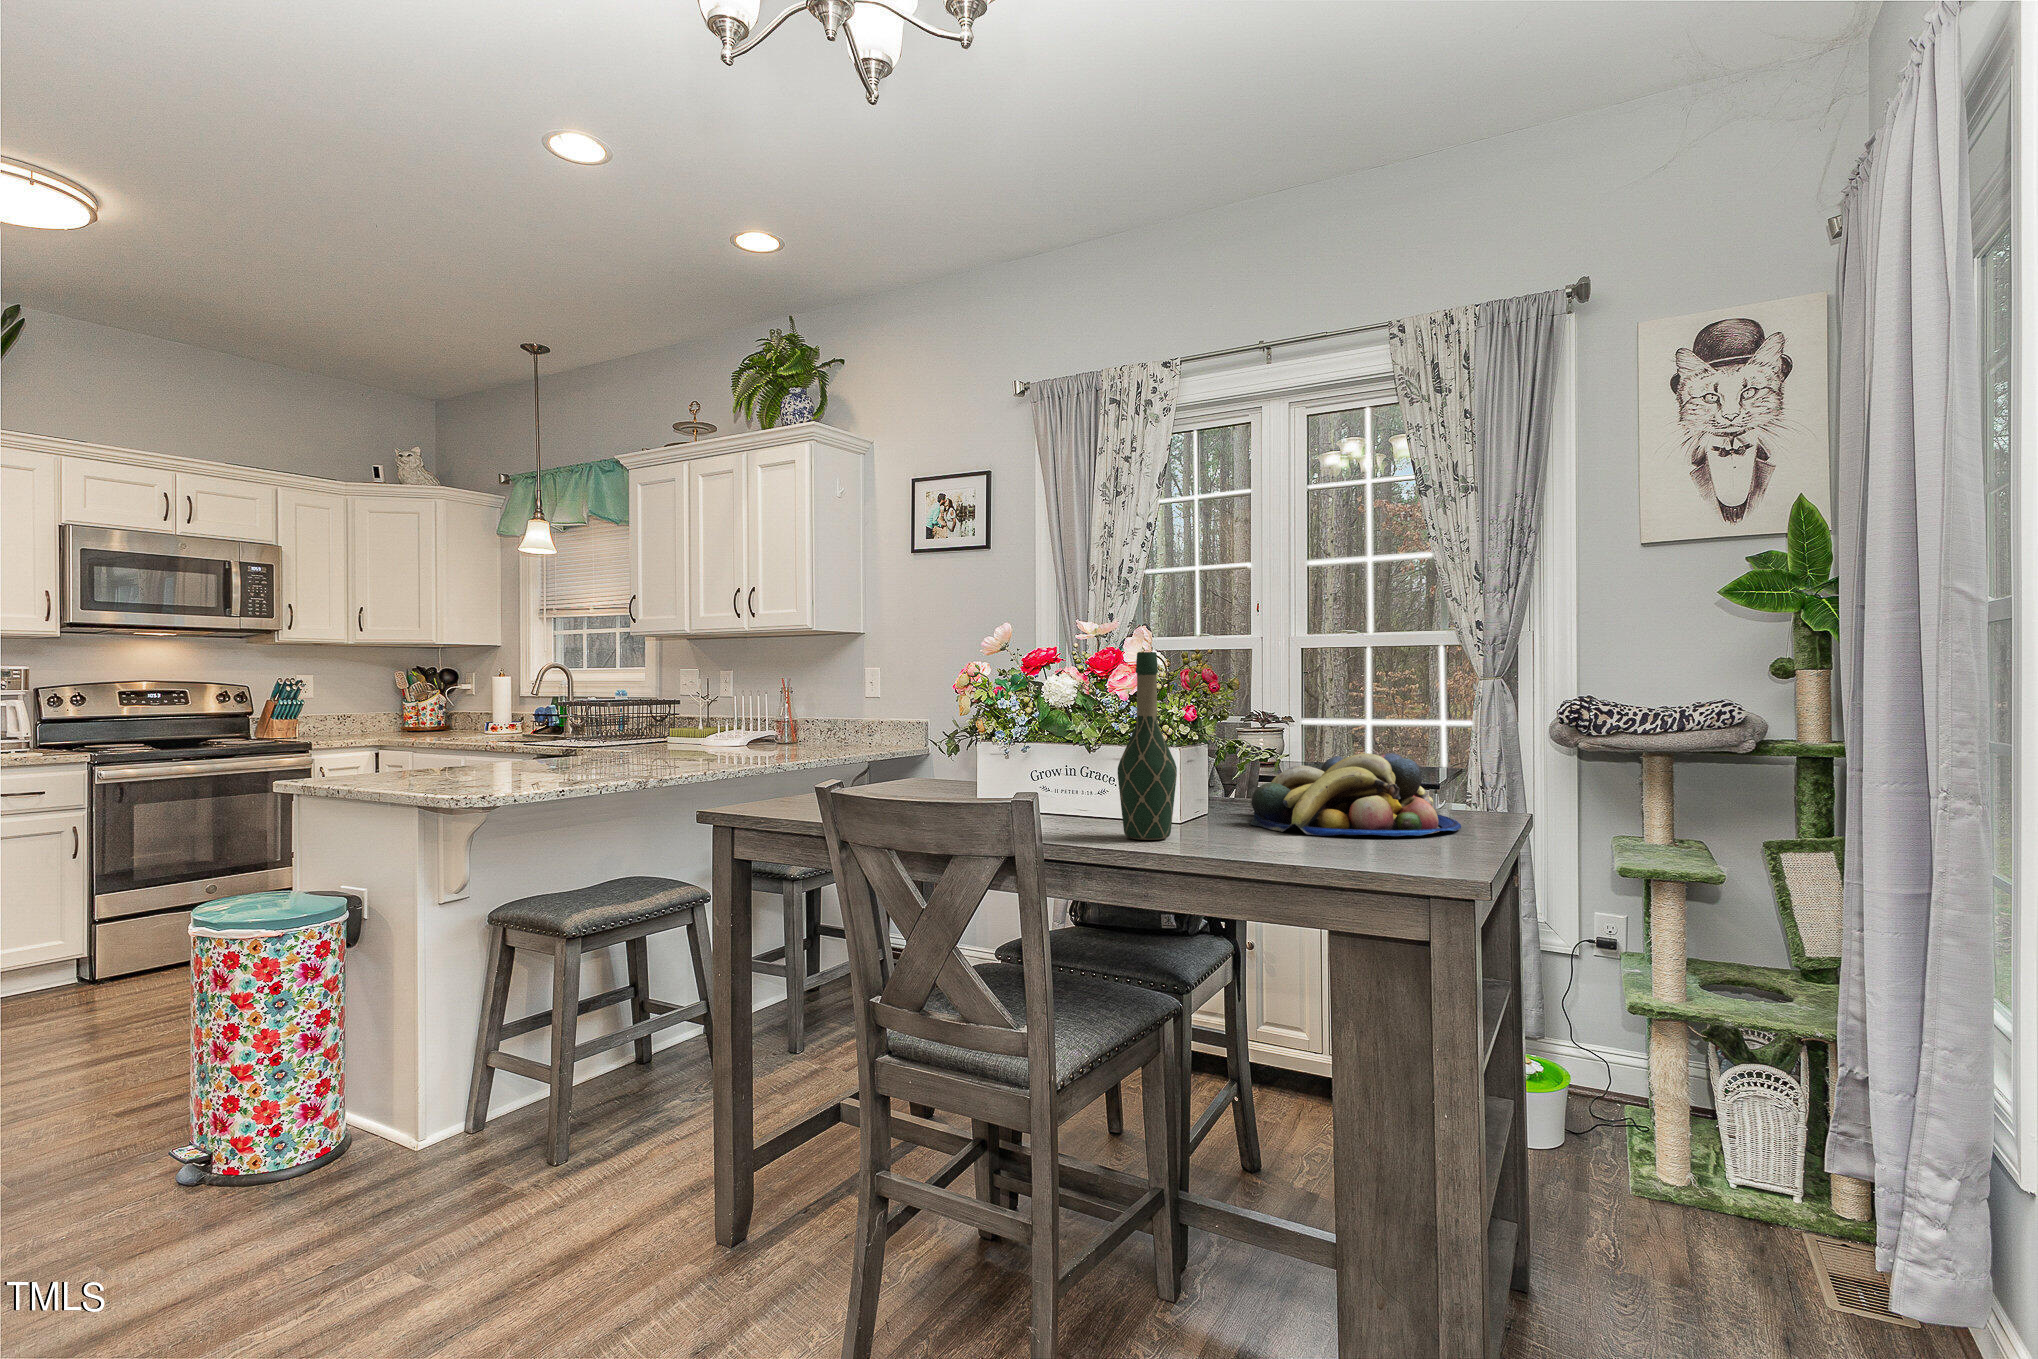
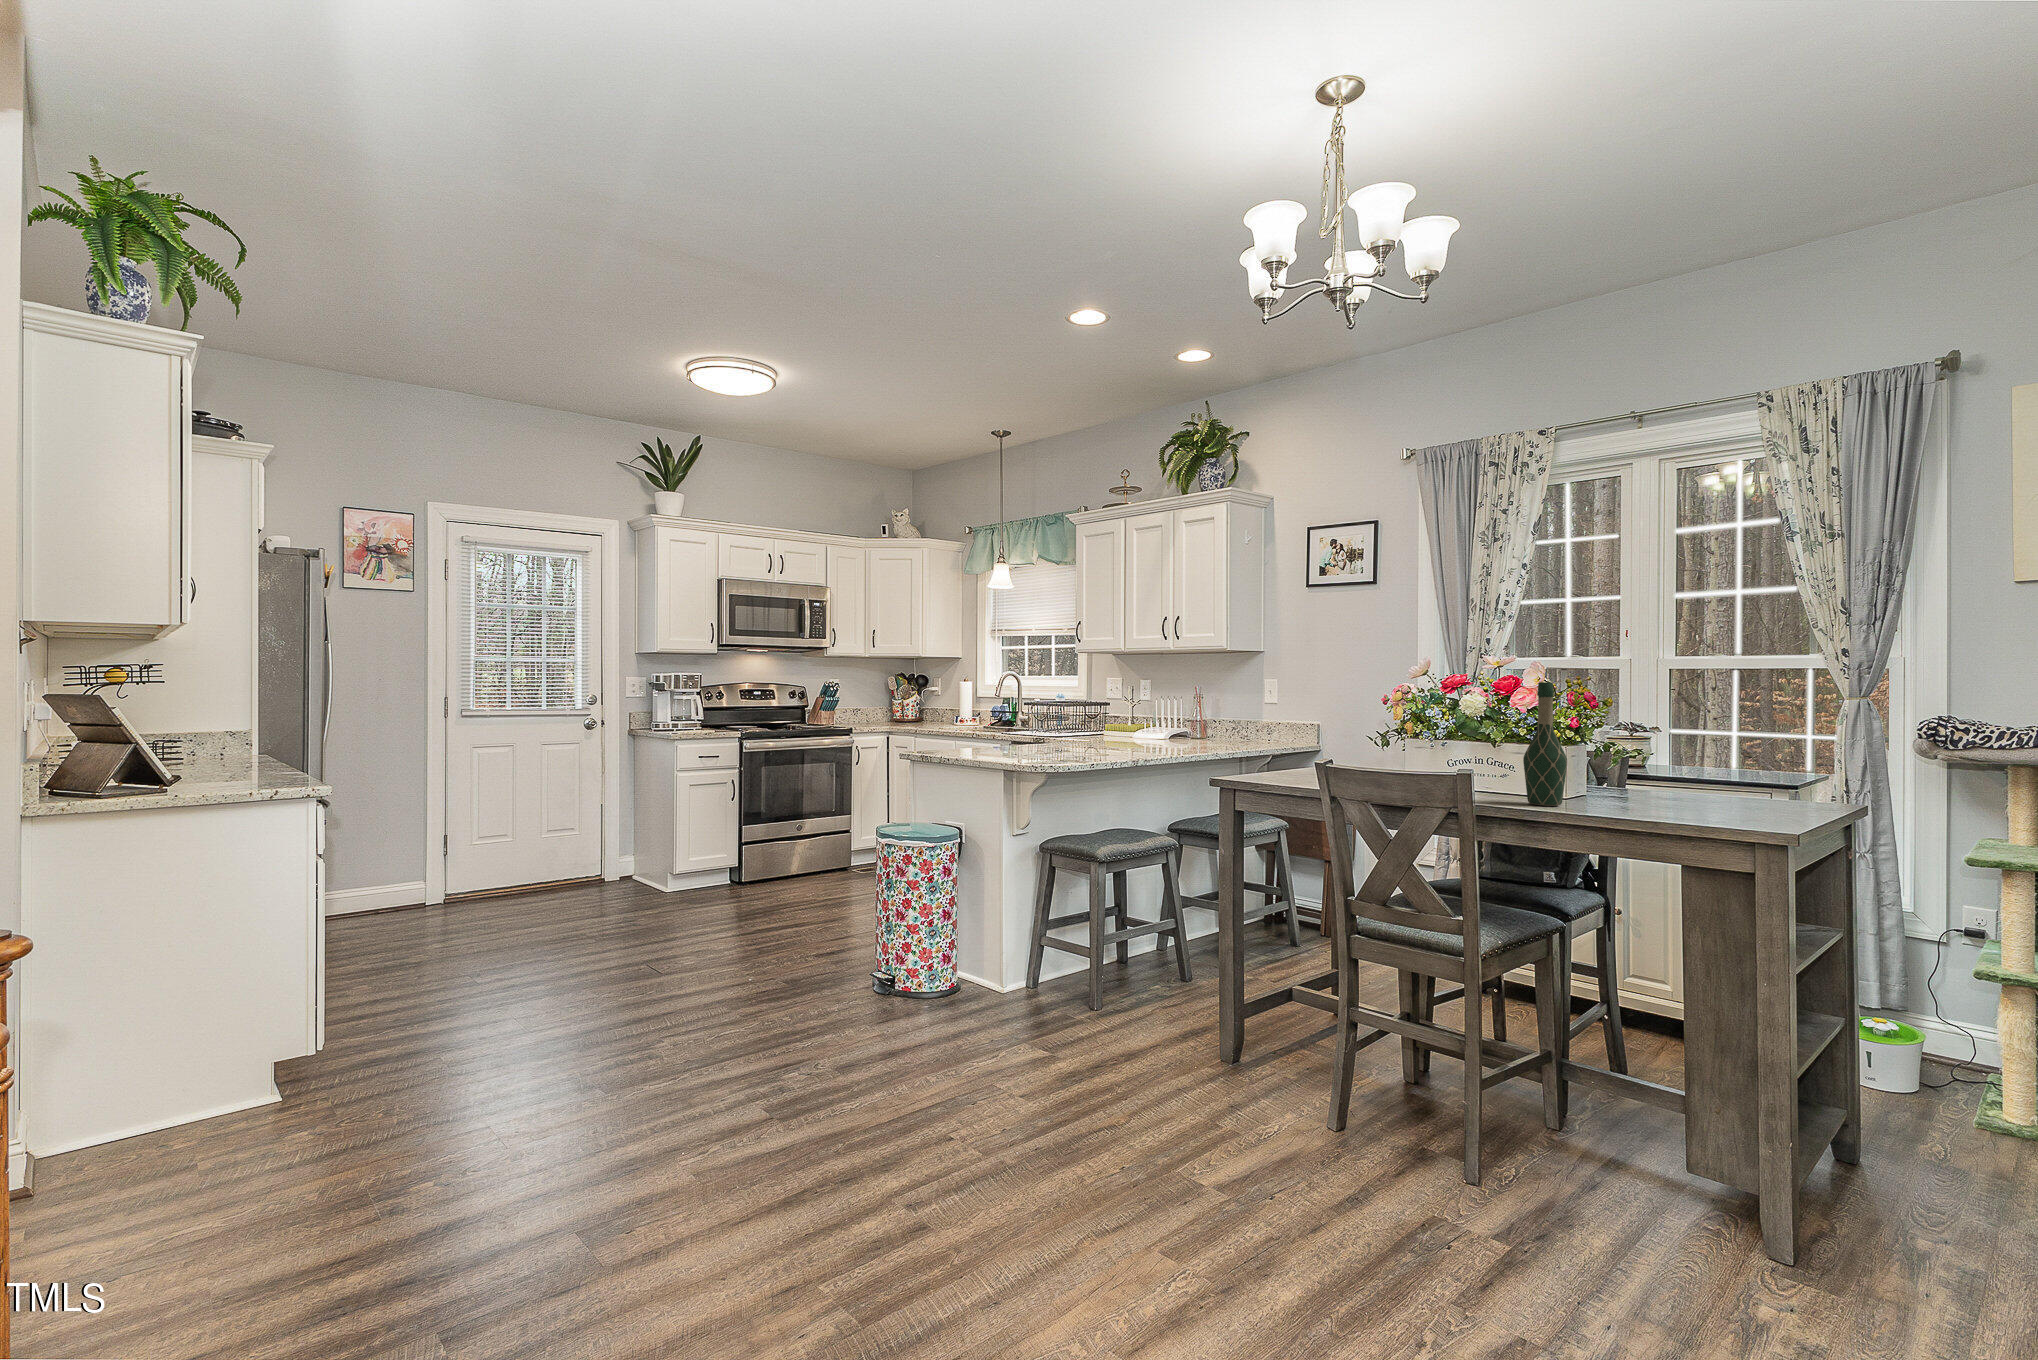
fruit bowl: present [1250,753,1461,836] -> none [1621,755,1795,813]

